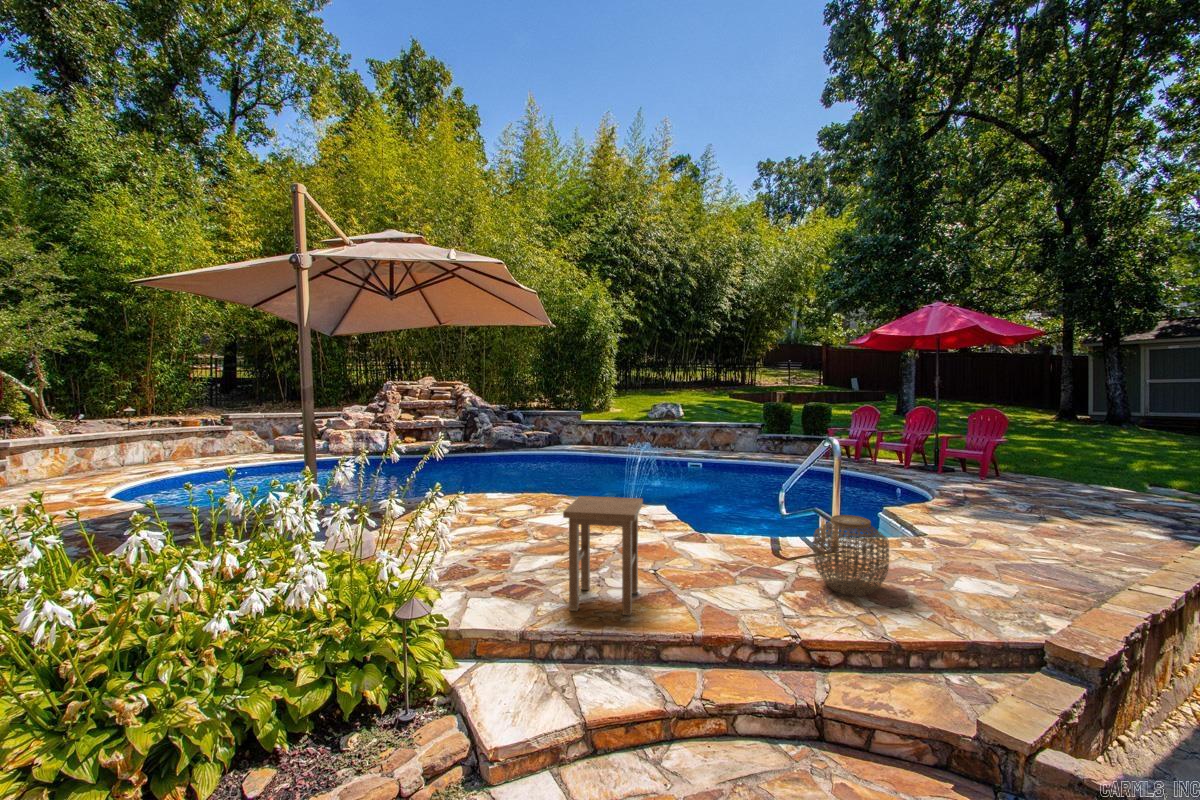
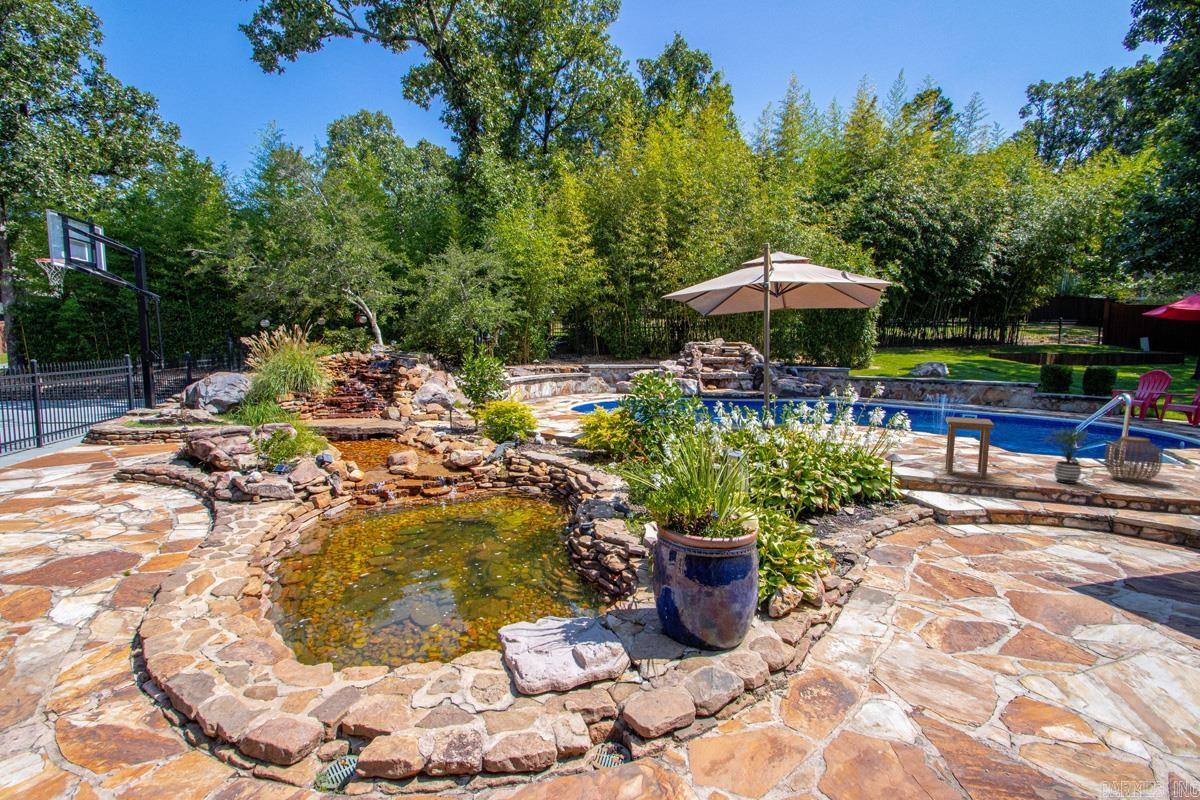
potted plant: none [719,509,794,615] -> present [1045,428,1087,484]

